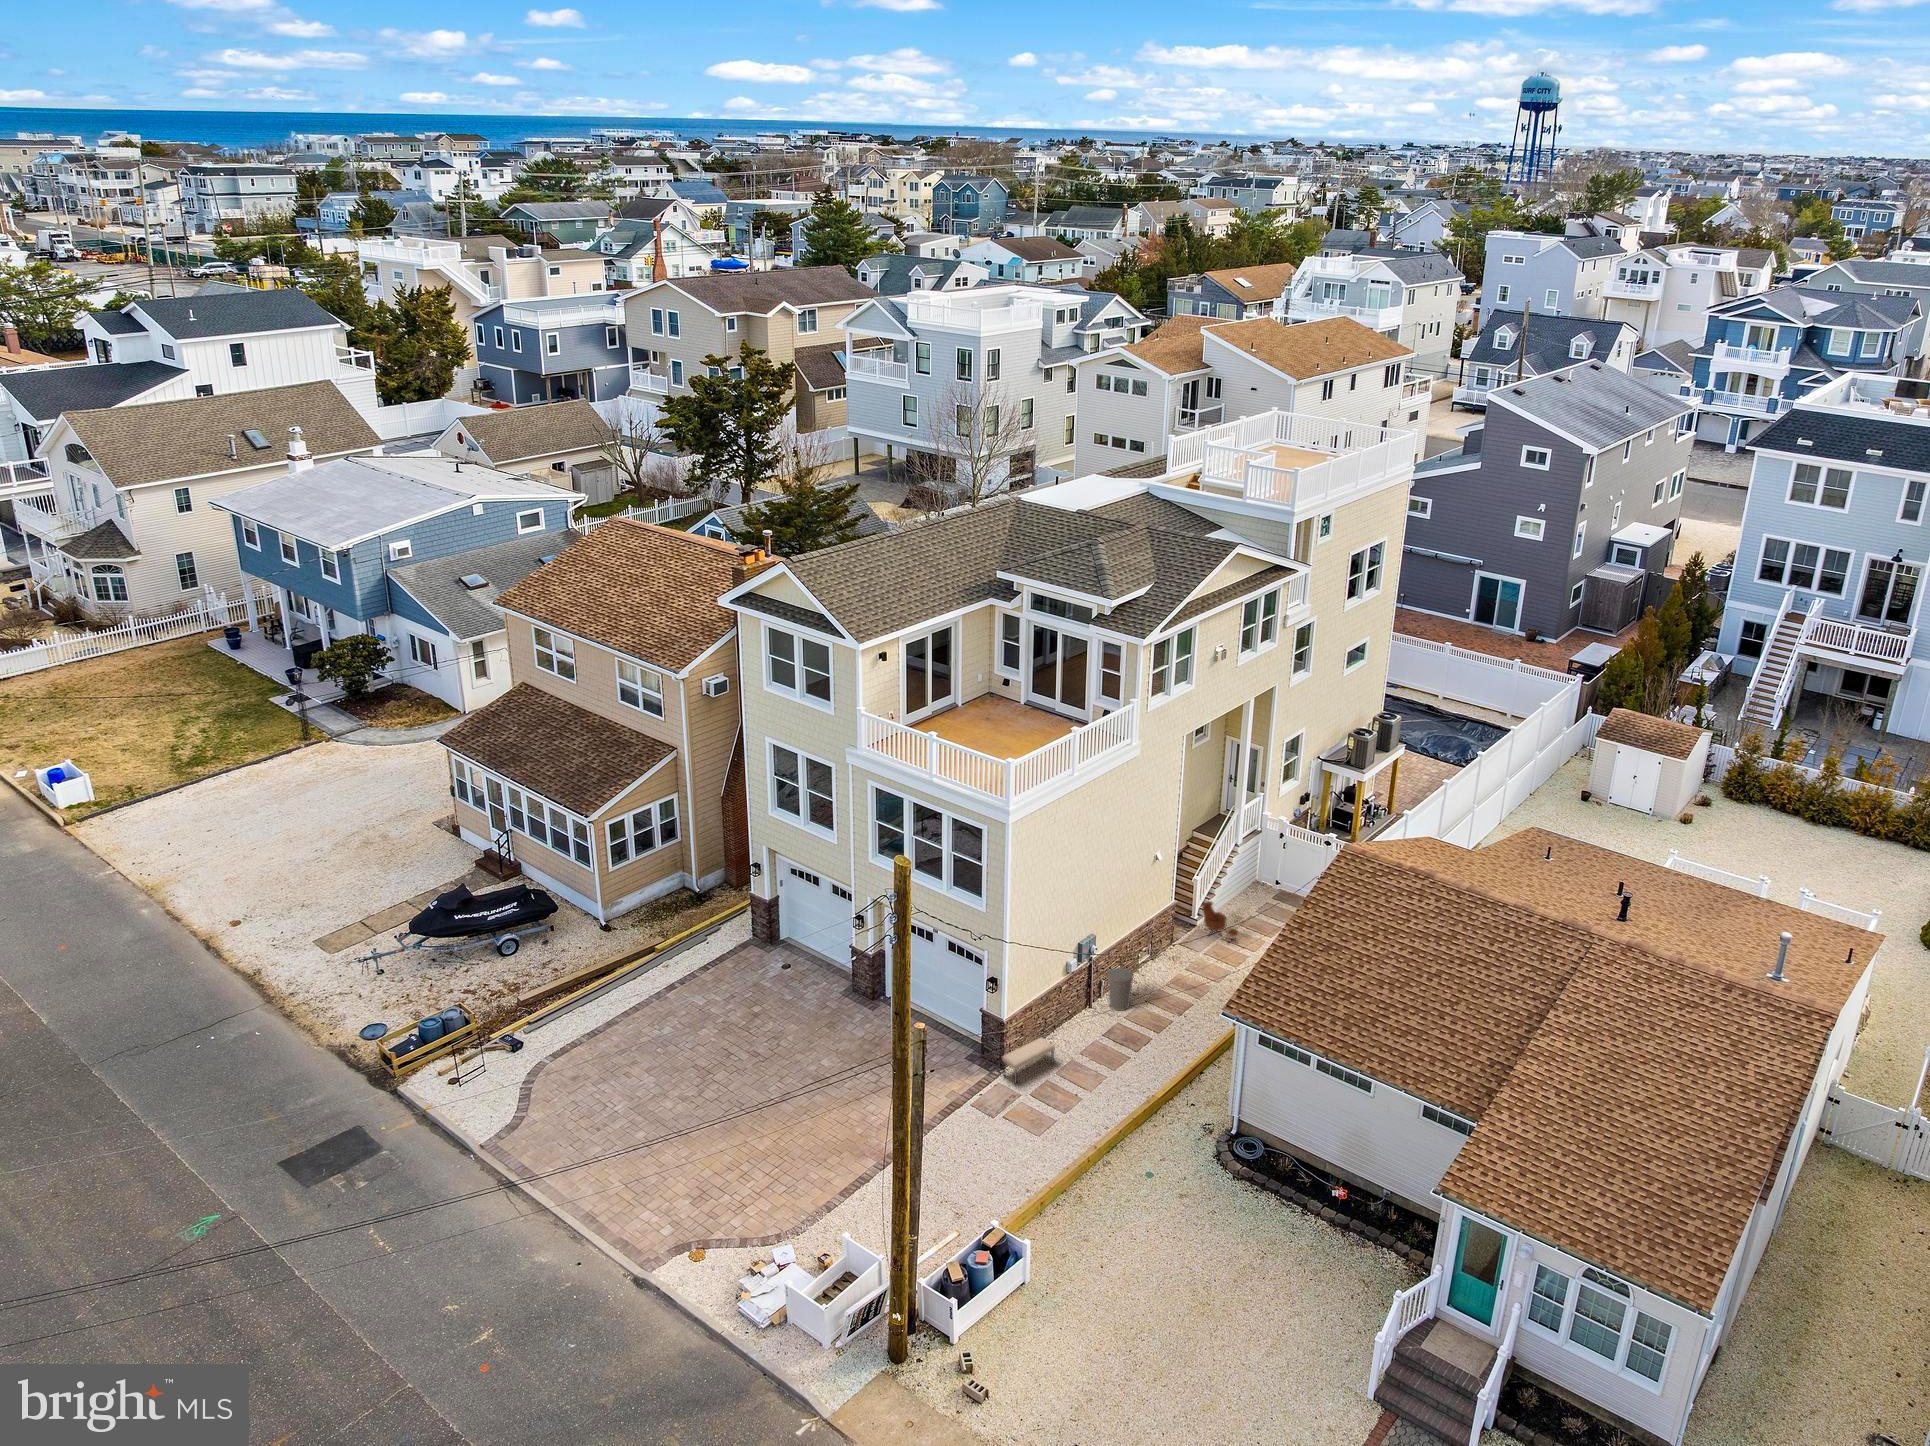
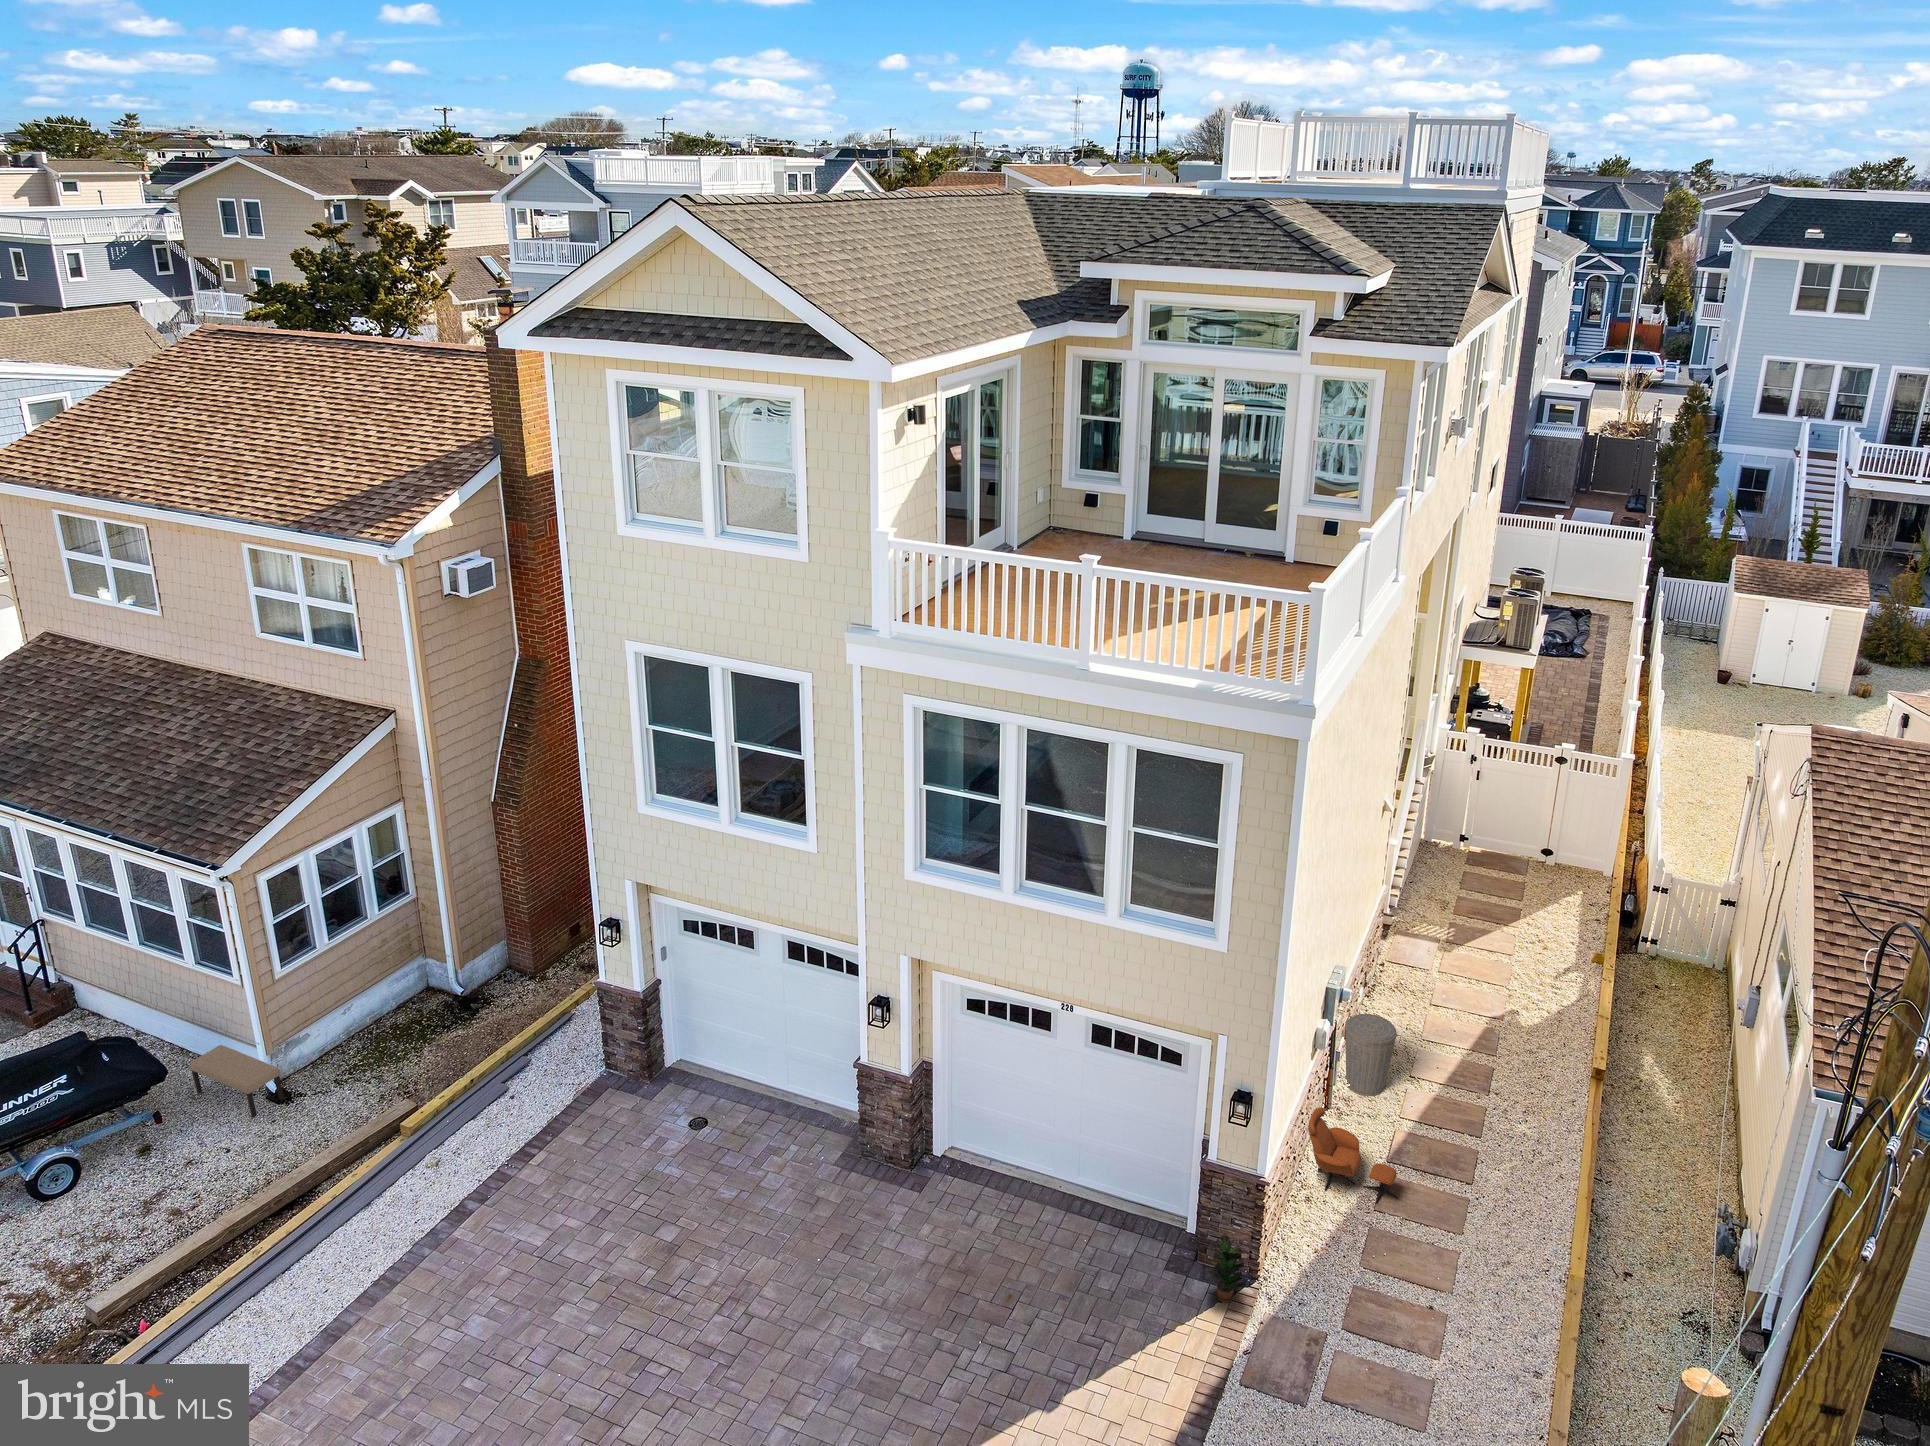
lounge chair: present [1202,901,1238,940] -> present [1308,1108,1398,1203]
bench: present [1002,1038,1055,1083] -> present [189,1045,284,1117]
potted plant: none [975,1048,994,1080] -> present [1208,1235,1246,1302]

